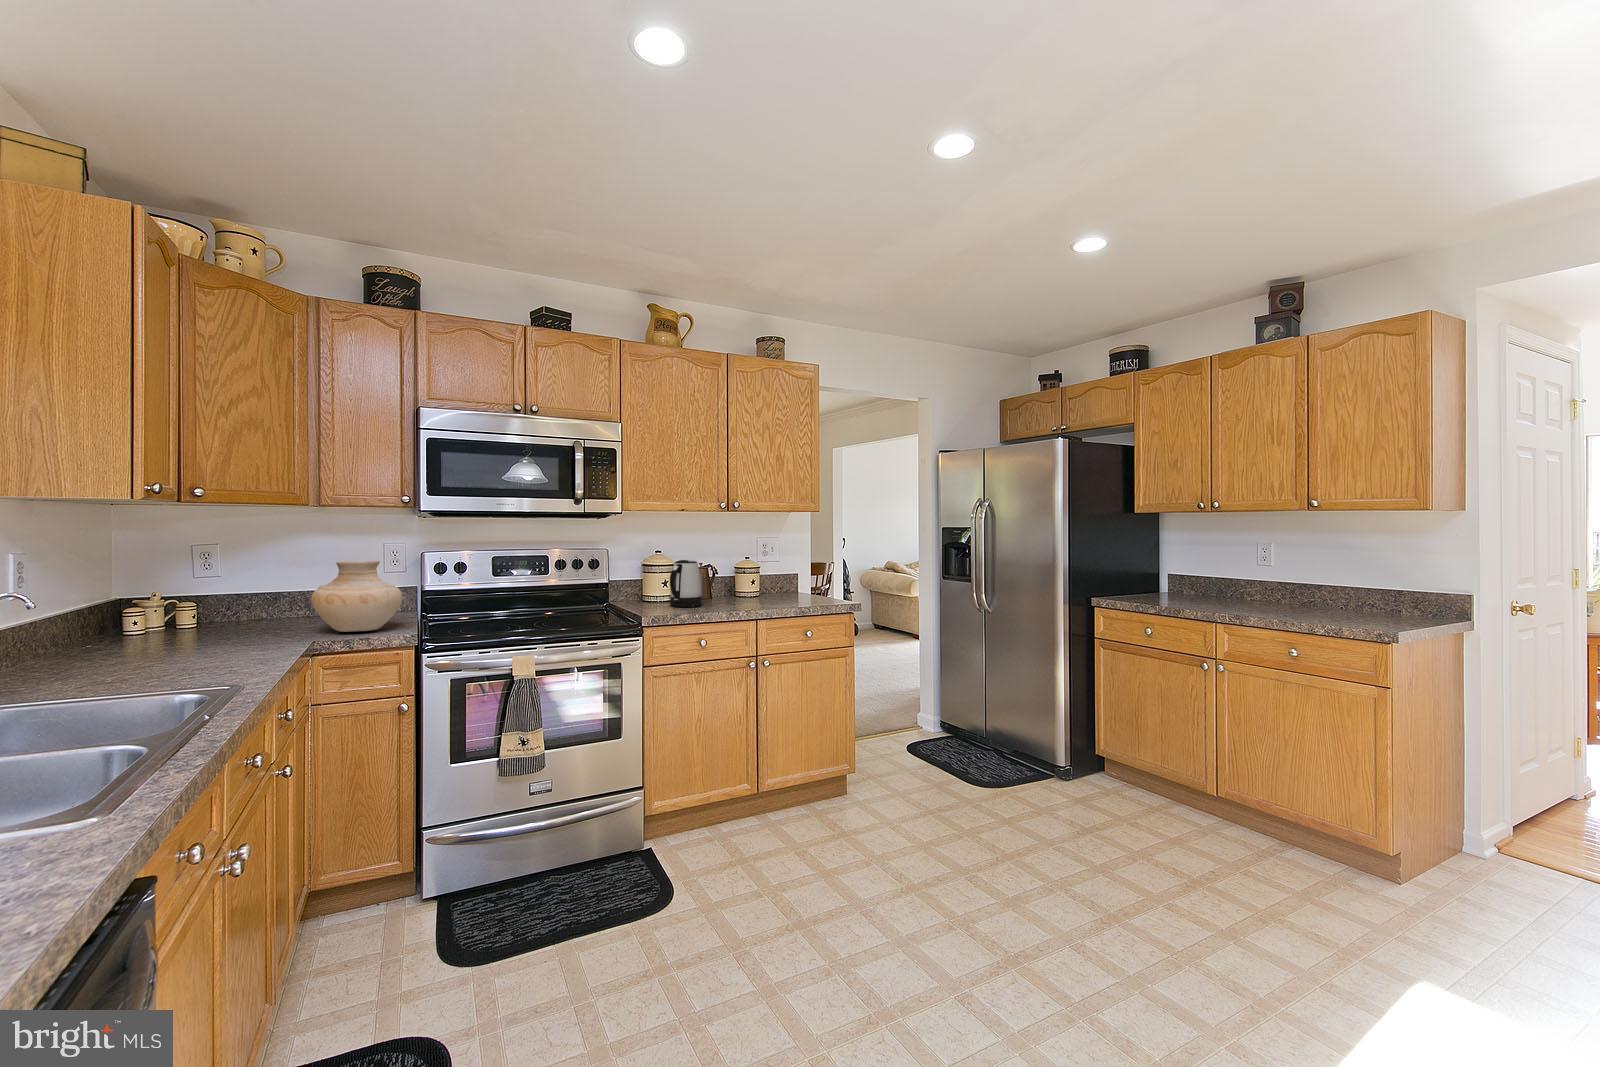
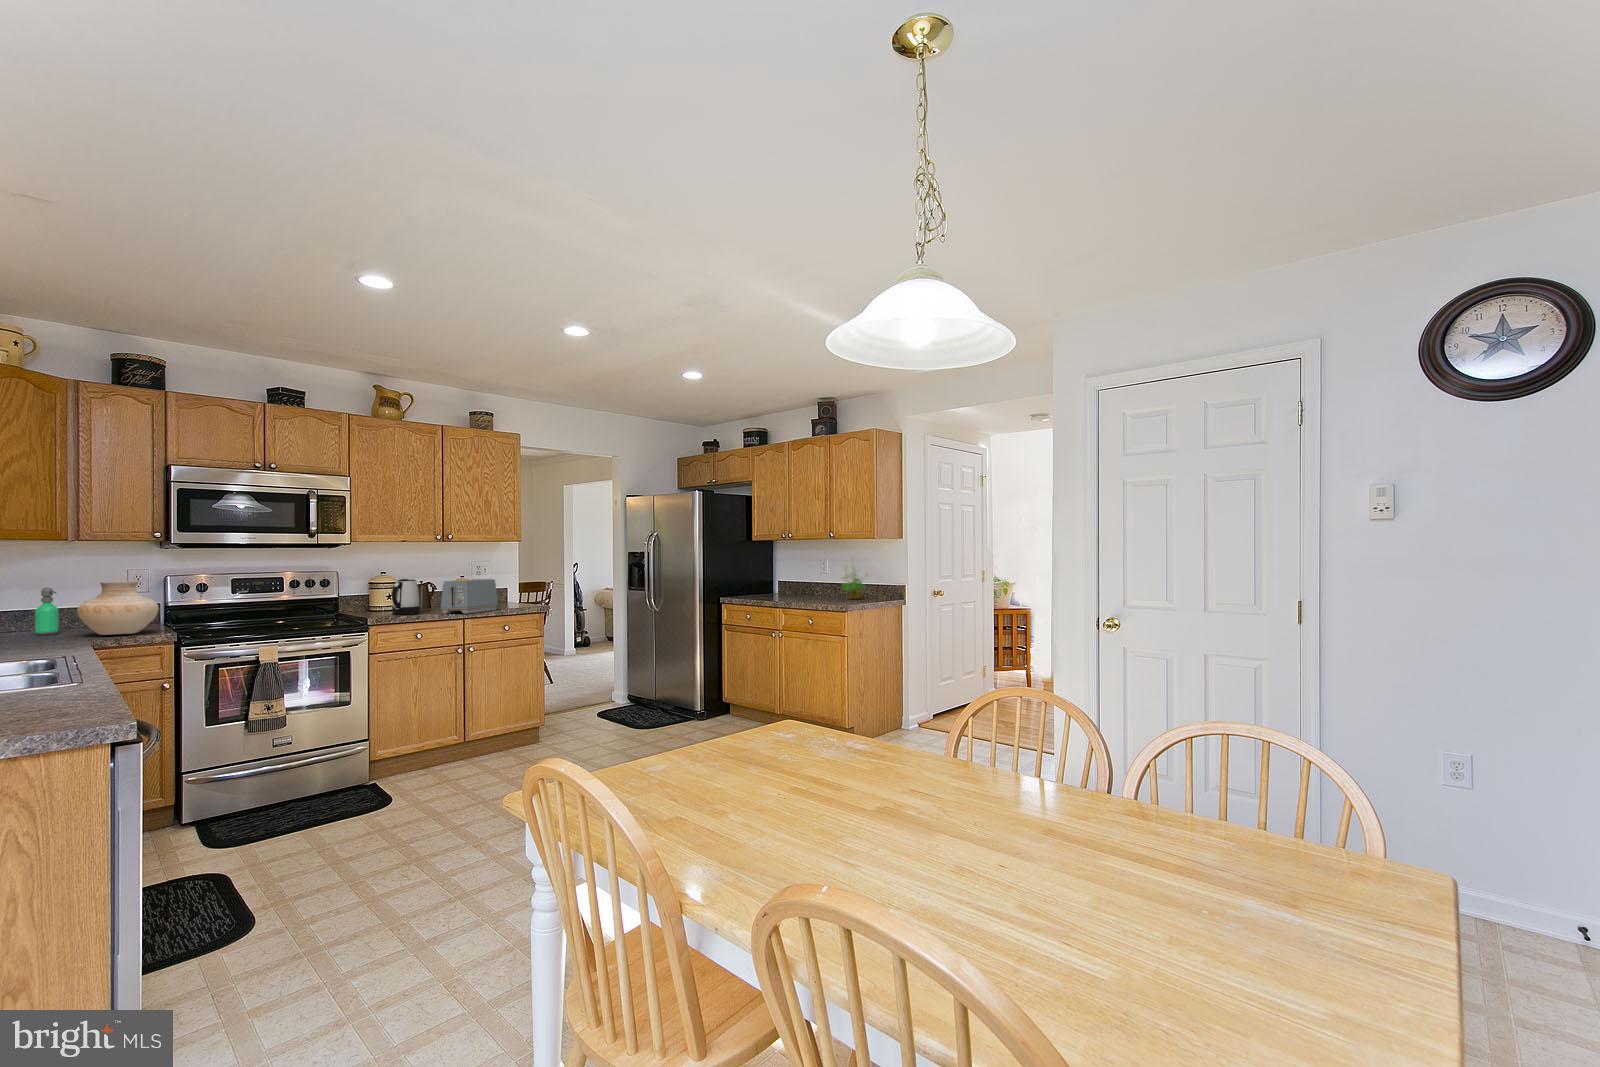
potted plant: none [1319,547,1385,616] -> present [842,558,869,599]
toaster: none [728,562,795,611] -> present [441,579,498,614]
soap dispenser: none [279,565,304,624] -> present [35,588,59,635]

